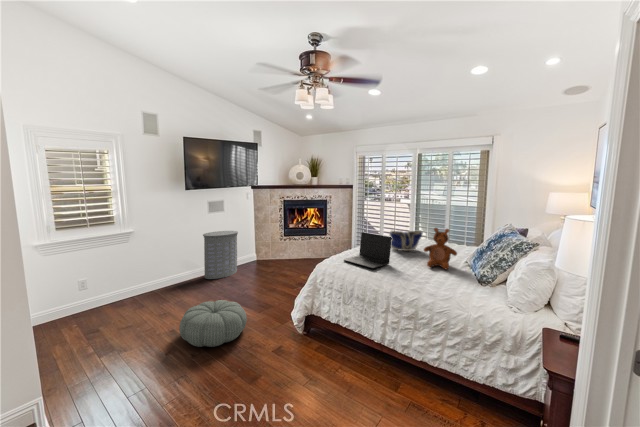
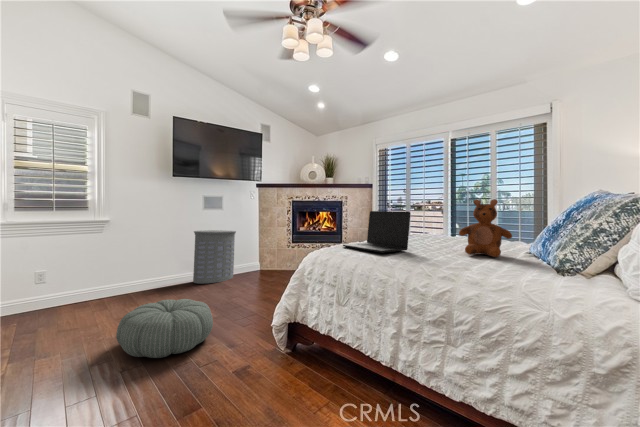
tote bag: present [390,231,423,251] -> none [409,214,457,243]

